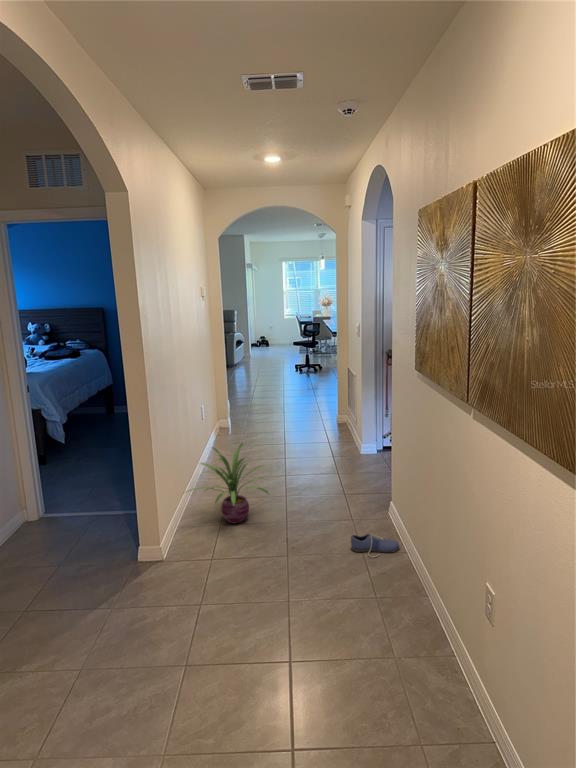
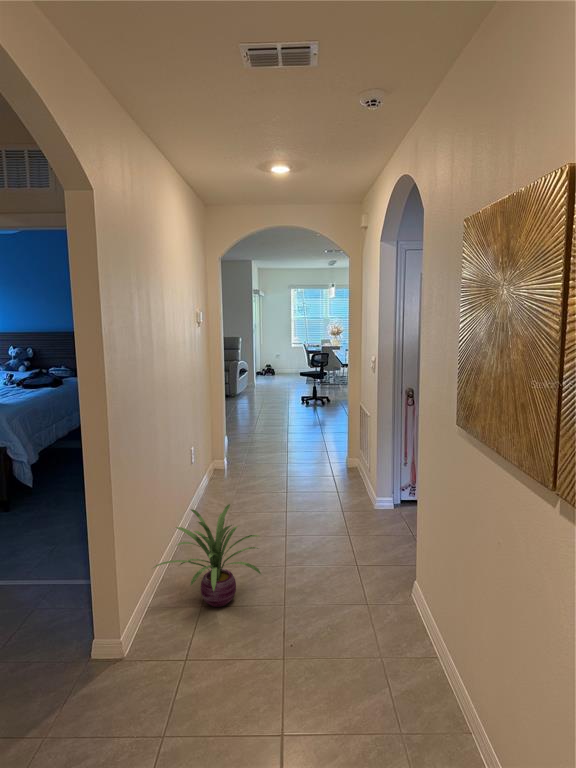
shoe: present [351,534,399,557] -> none [365,635,429,672]

